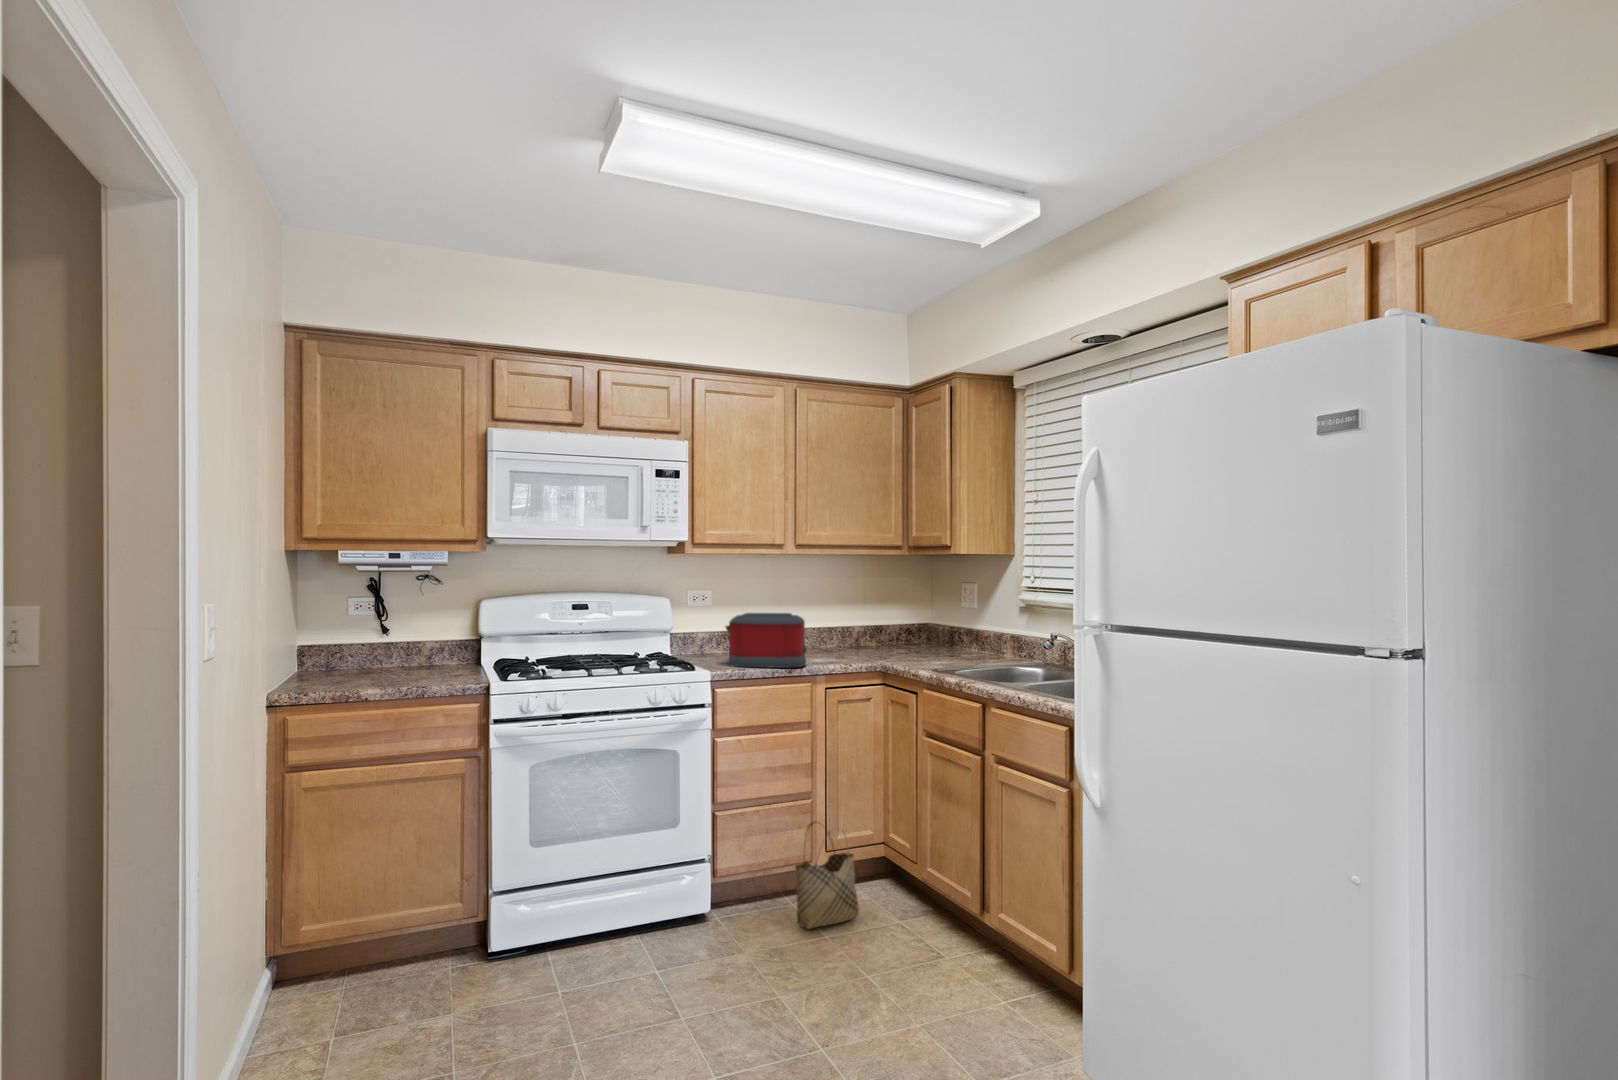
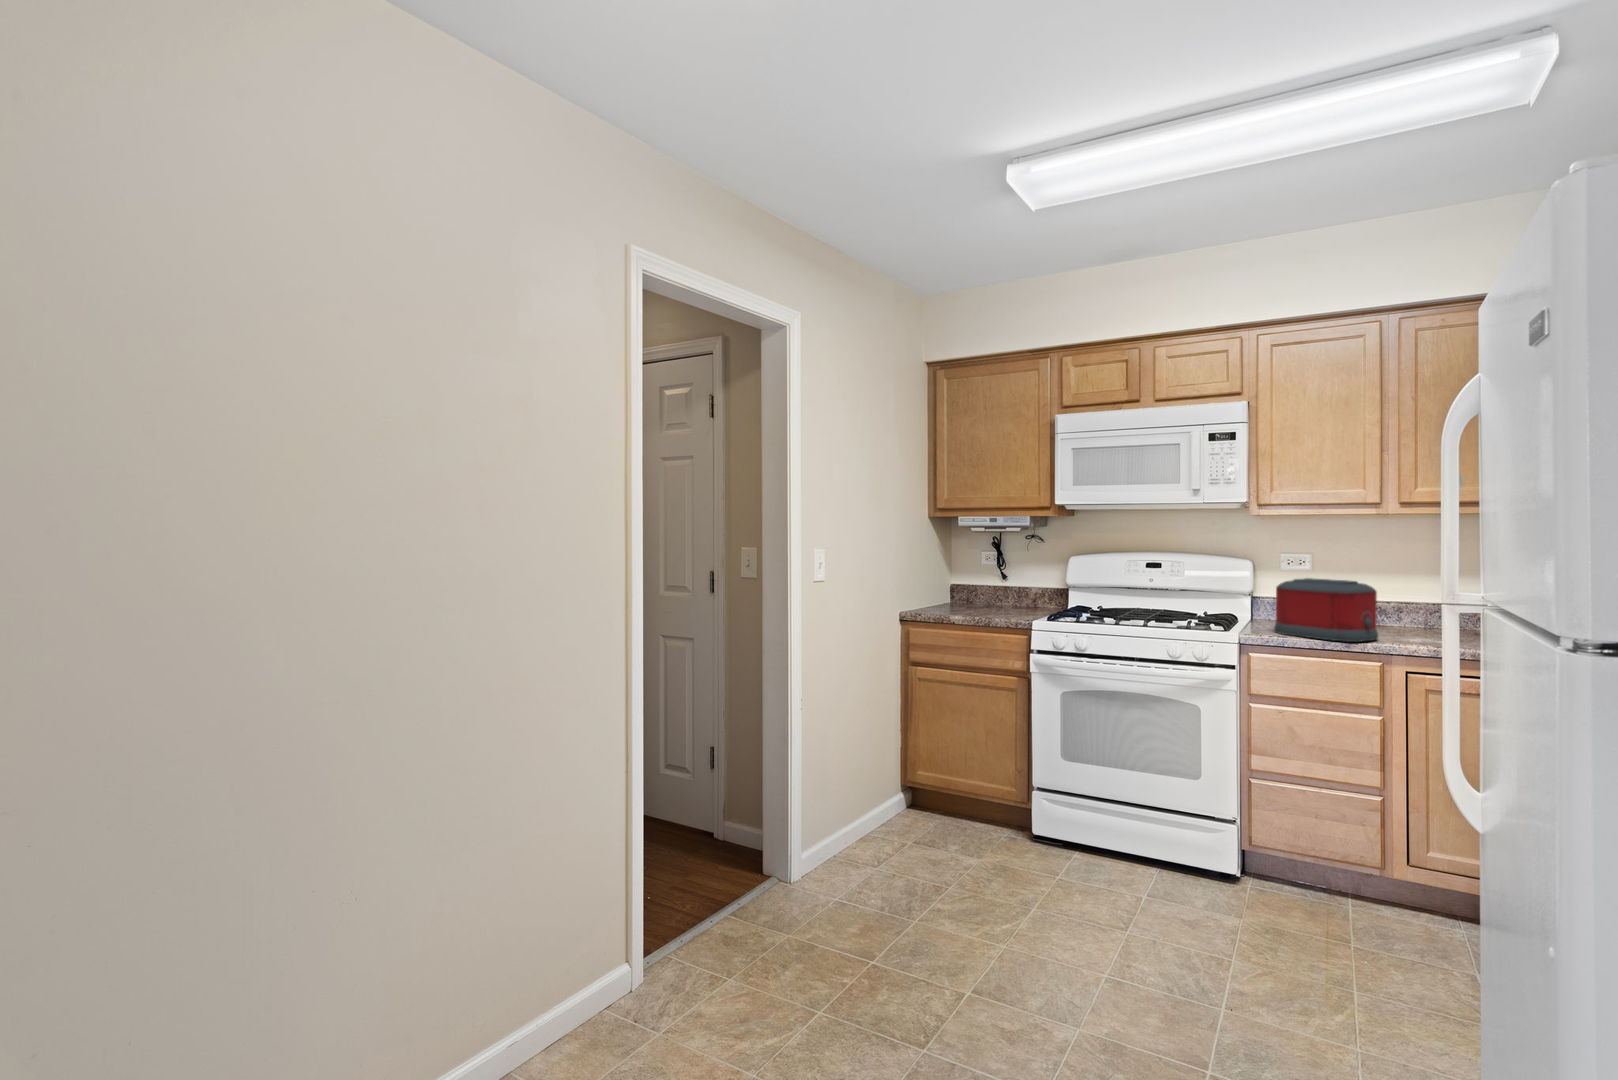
woven basket: present [795,821,859,929] -> none [1314,815,1409,940]

